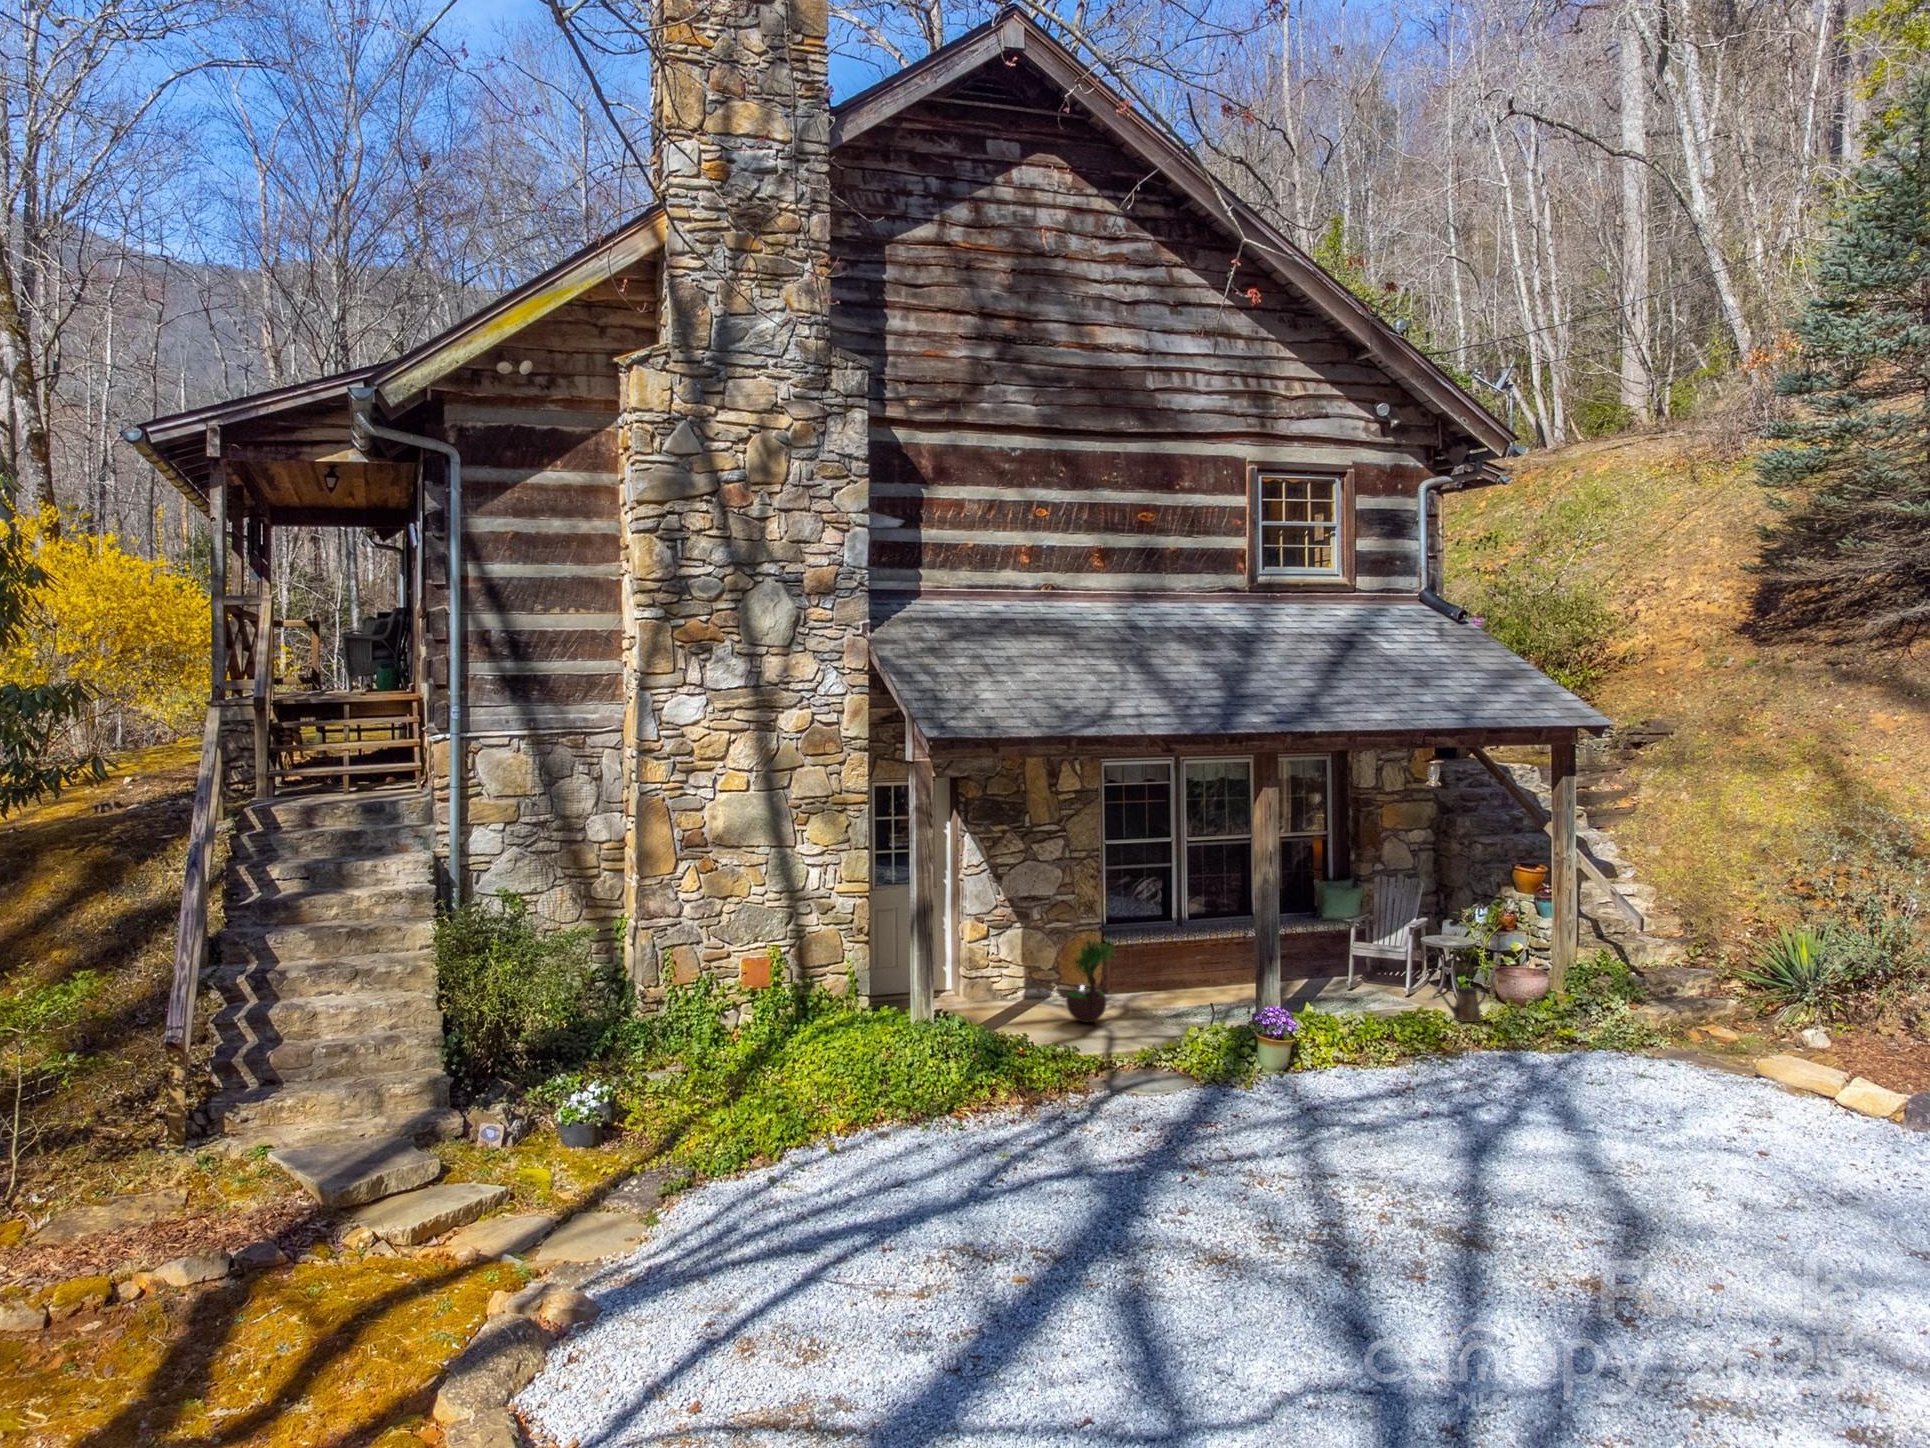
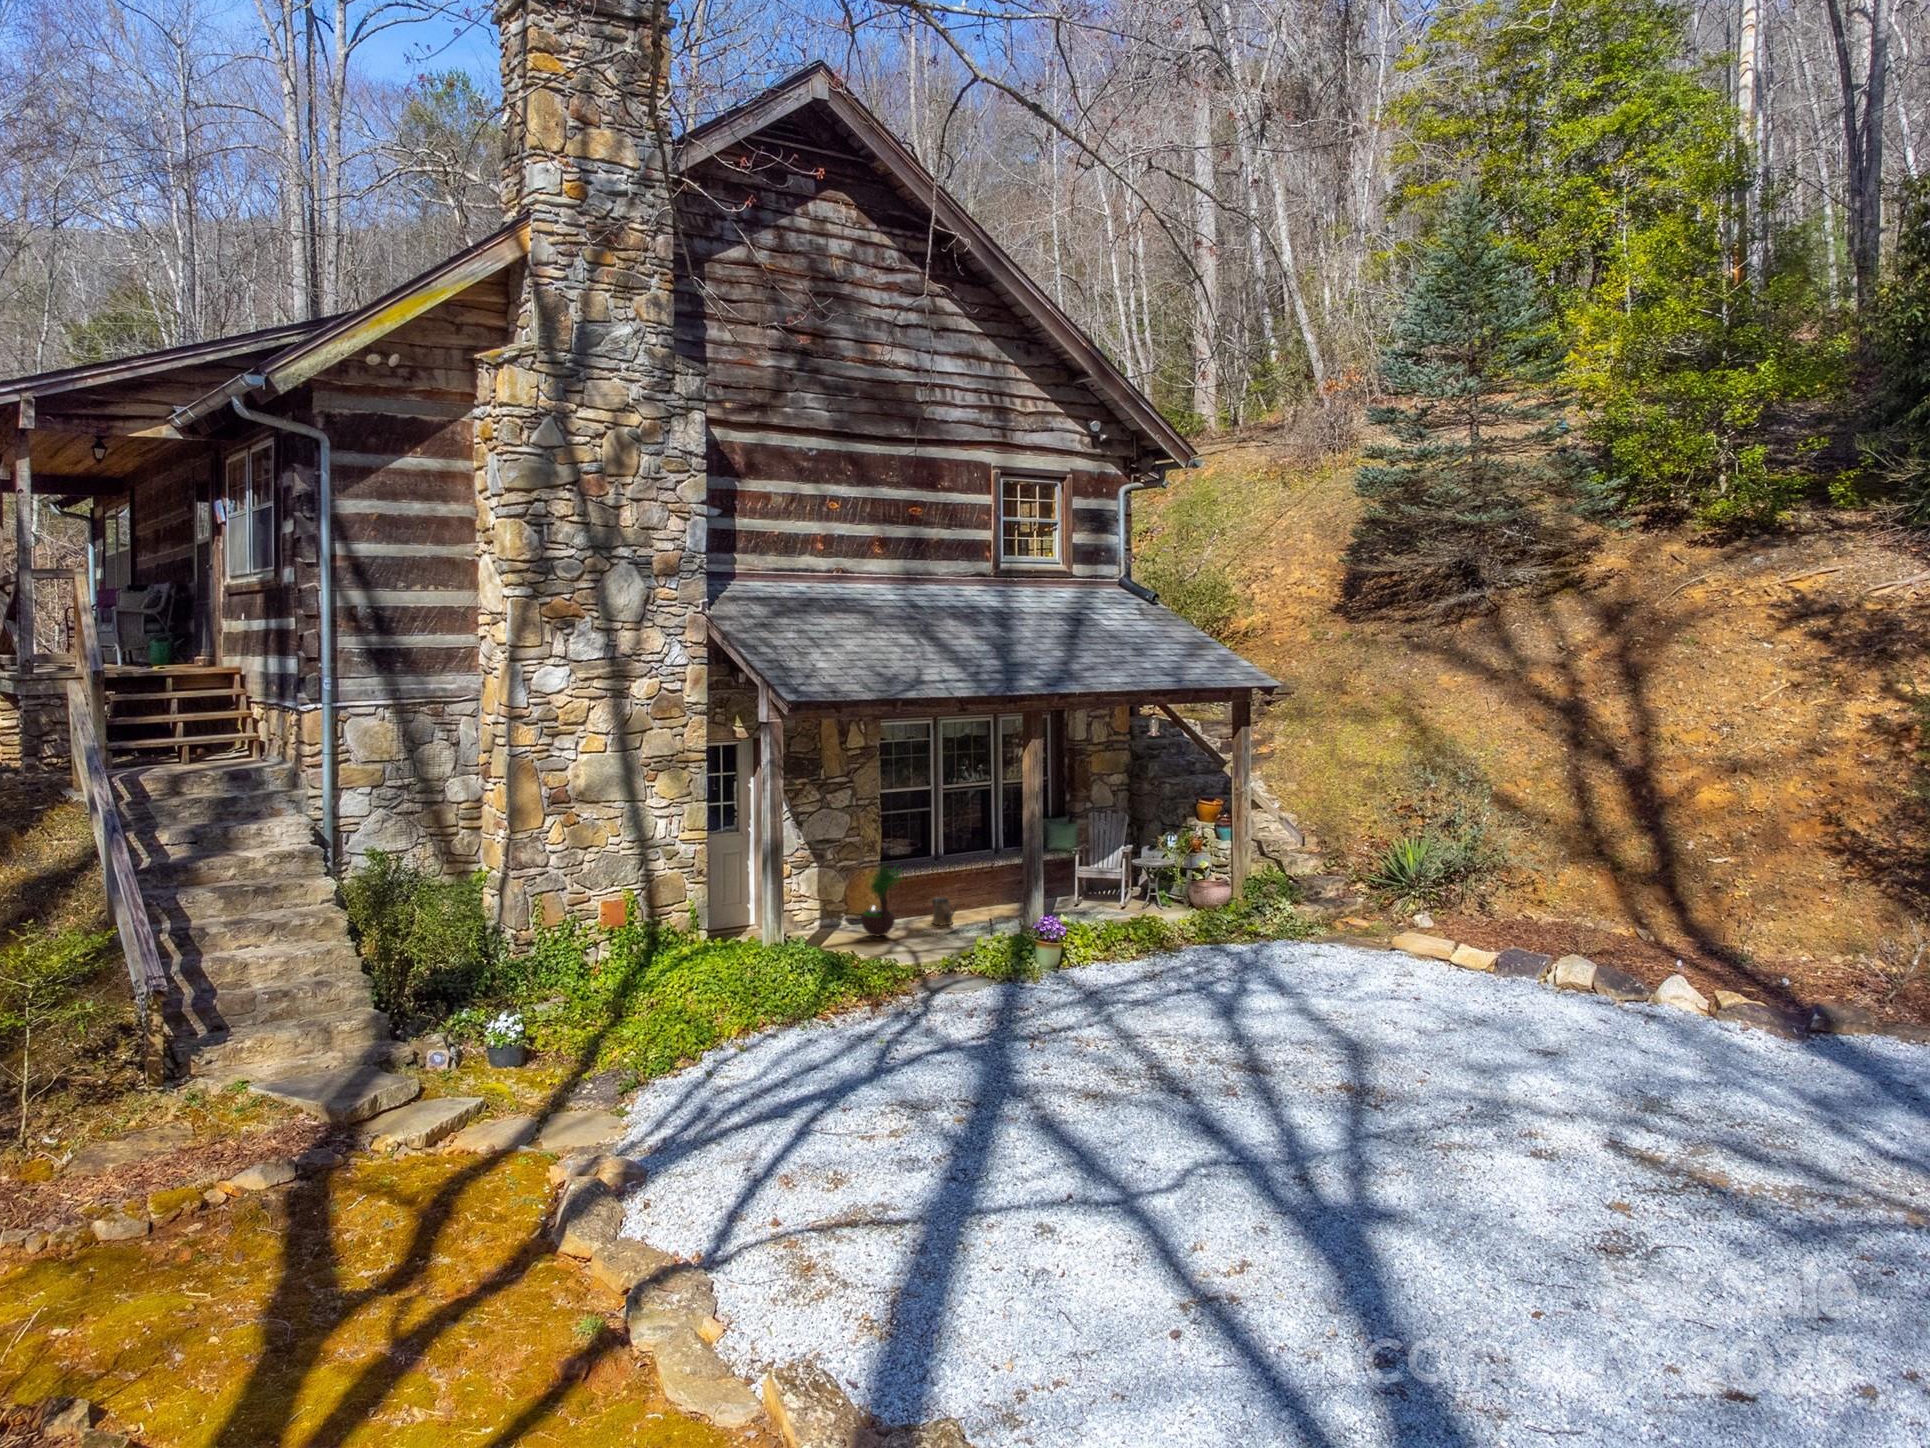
watering can: present [1436,987,1486,1022] -> present [932,898,959,925]

